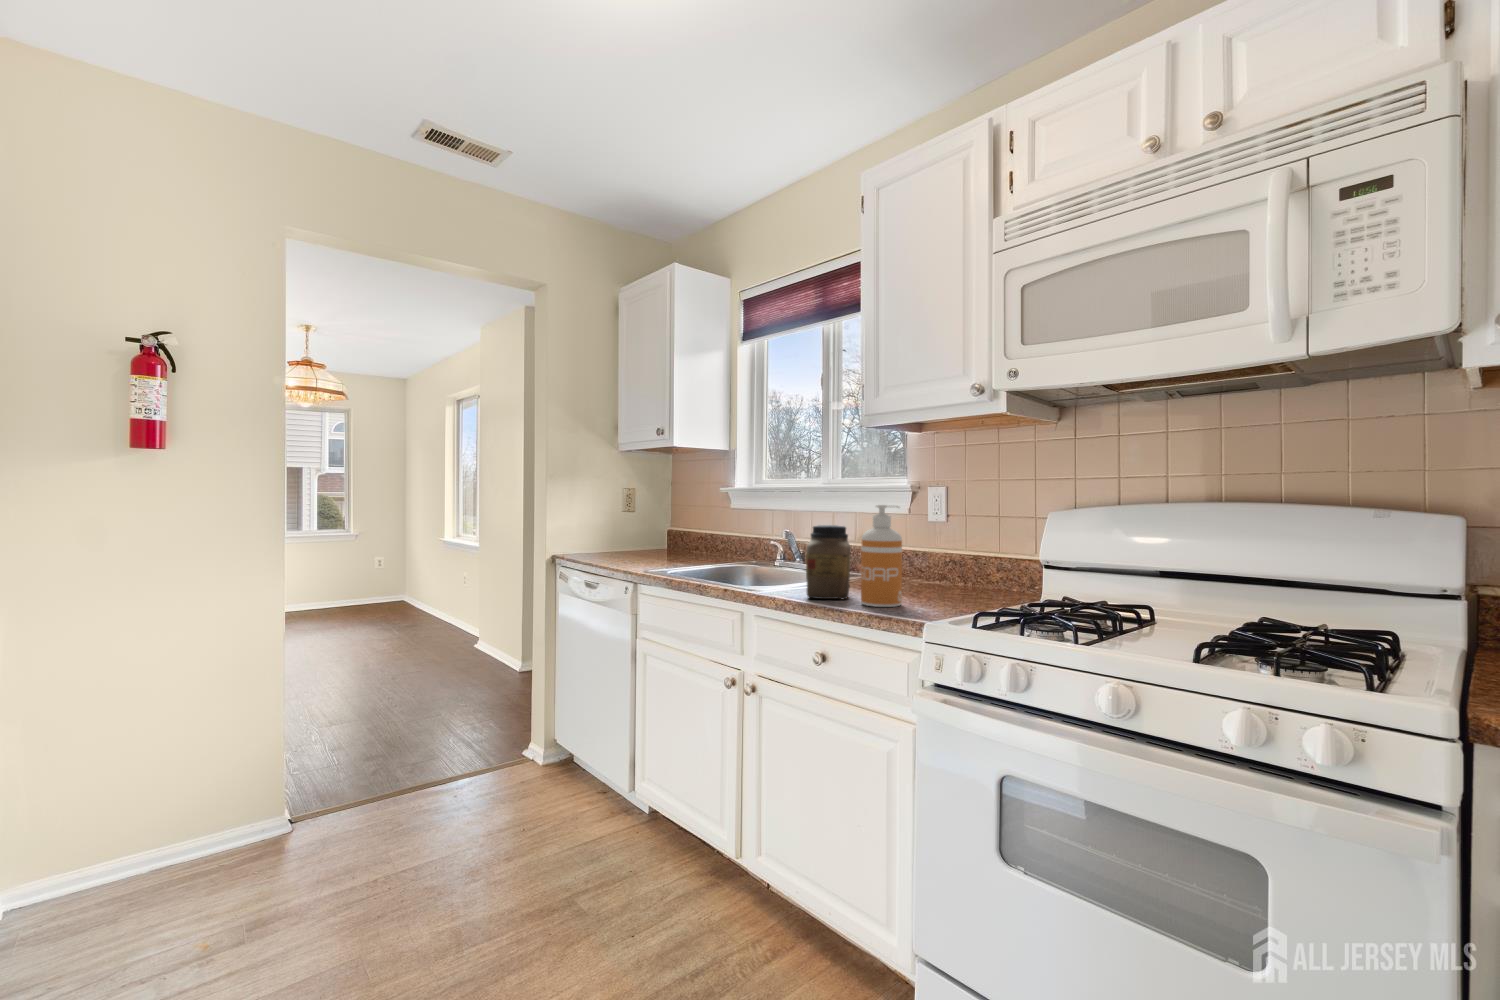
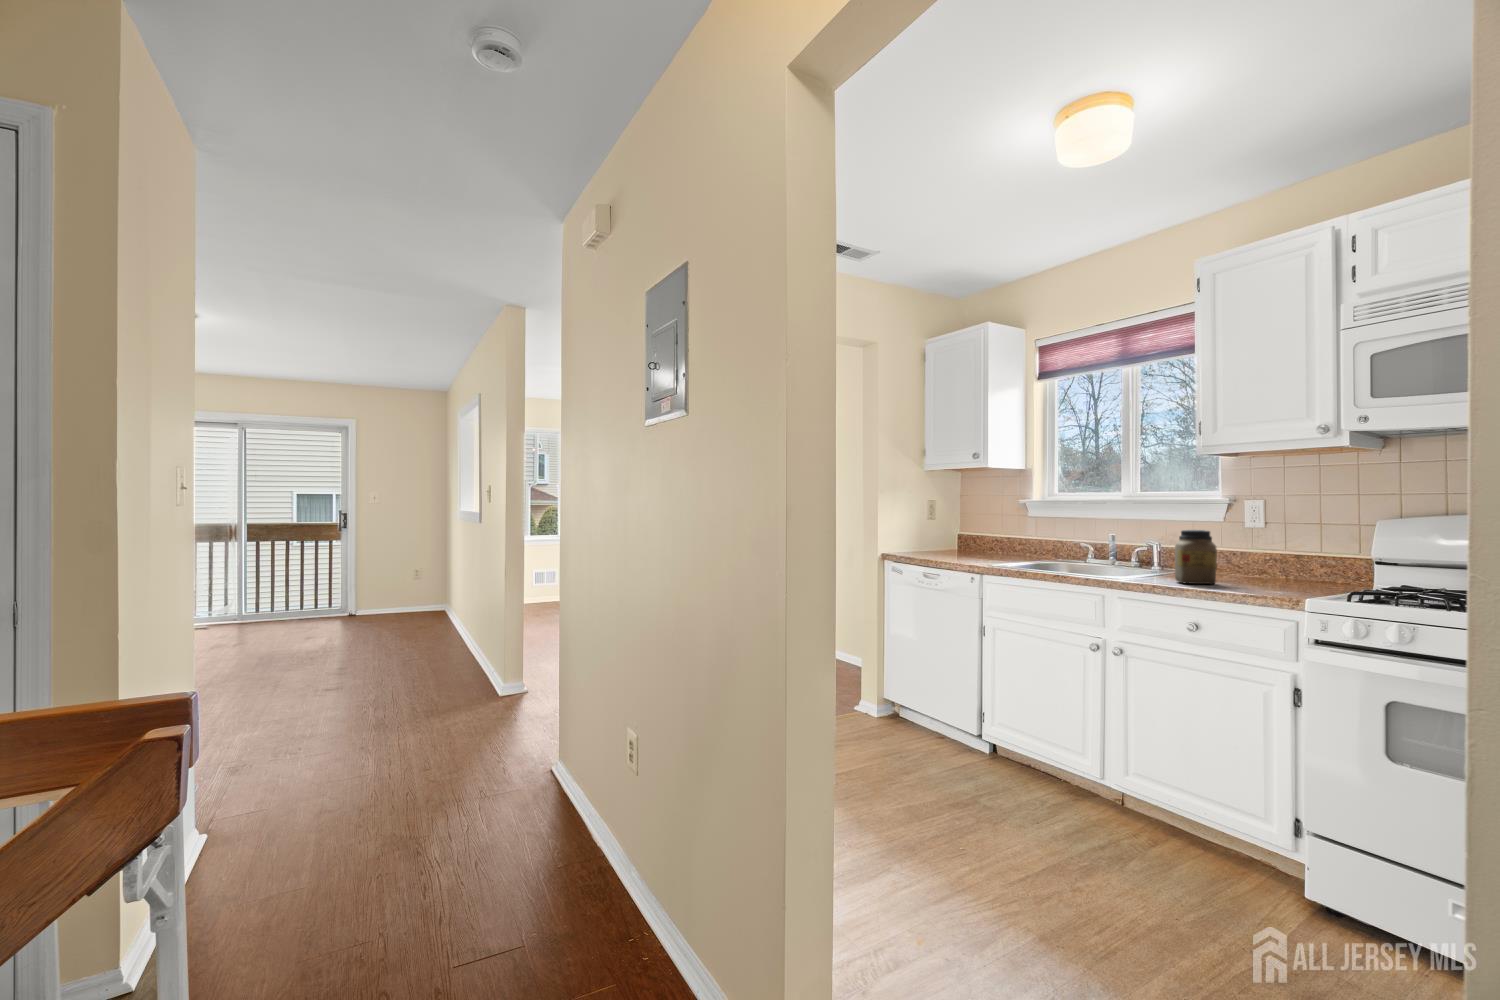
soap dispenser: present [861,505,902,607] -> none [1236,515,1272,589]

